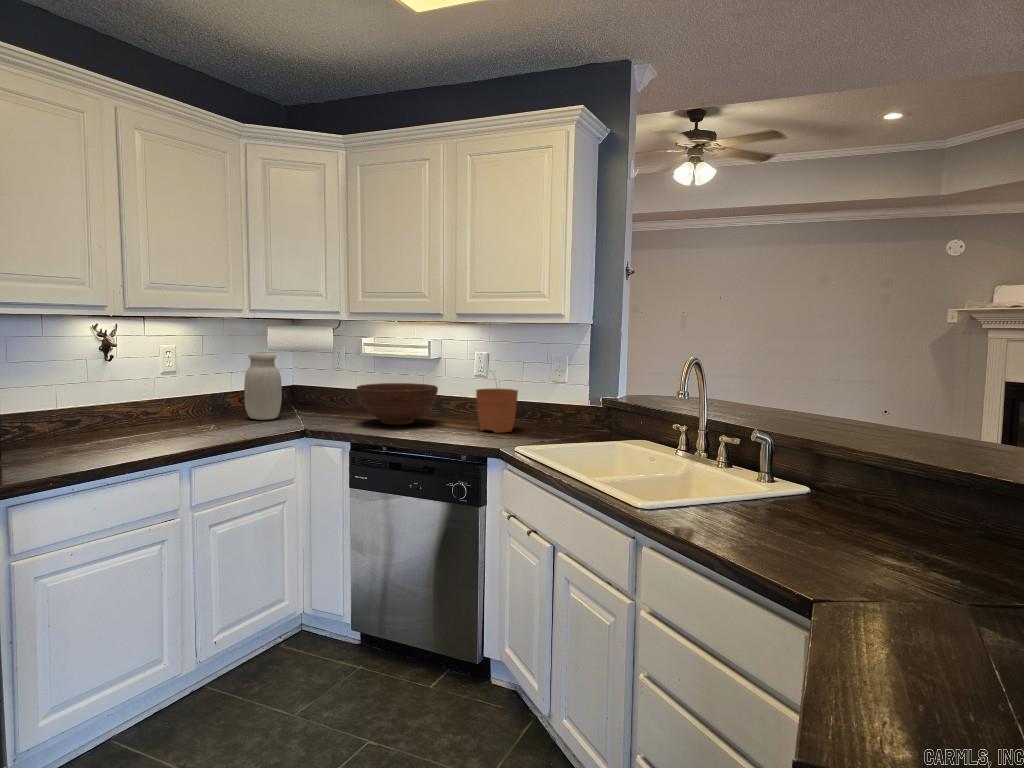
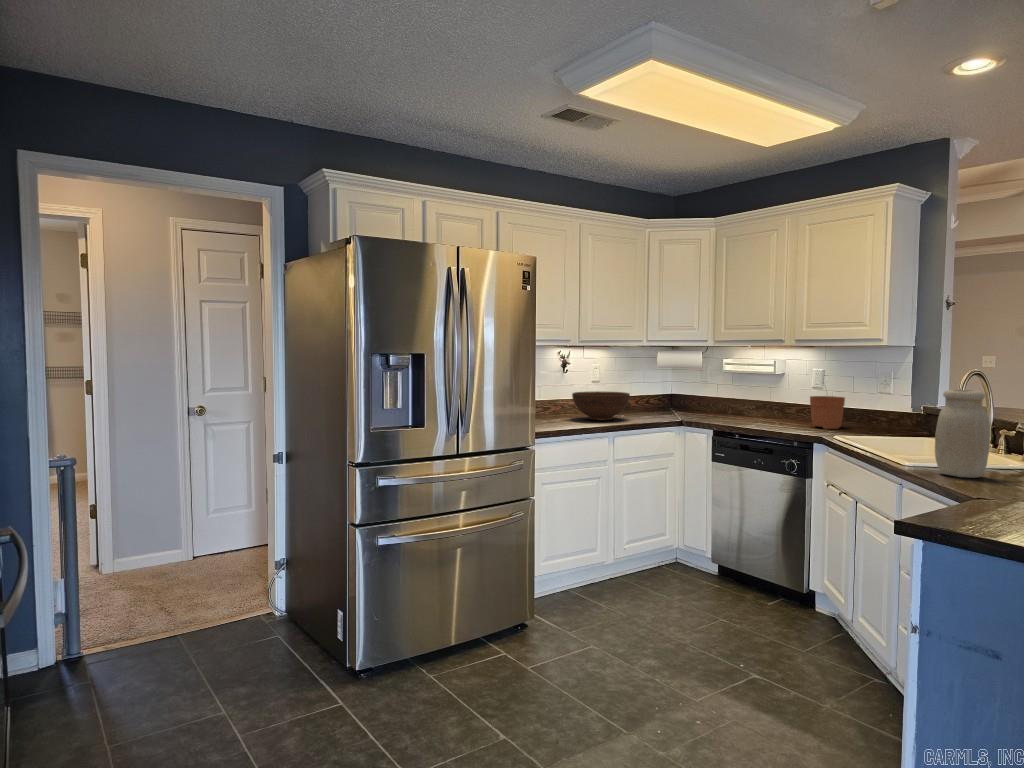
jar: present [244,352,282,420] -> present [935,389,990,478]
fruit bowl: present [356,383,438,425] -> present [572,391,630,421]

